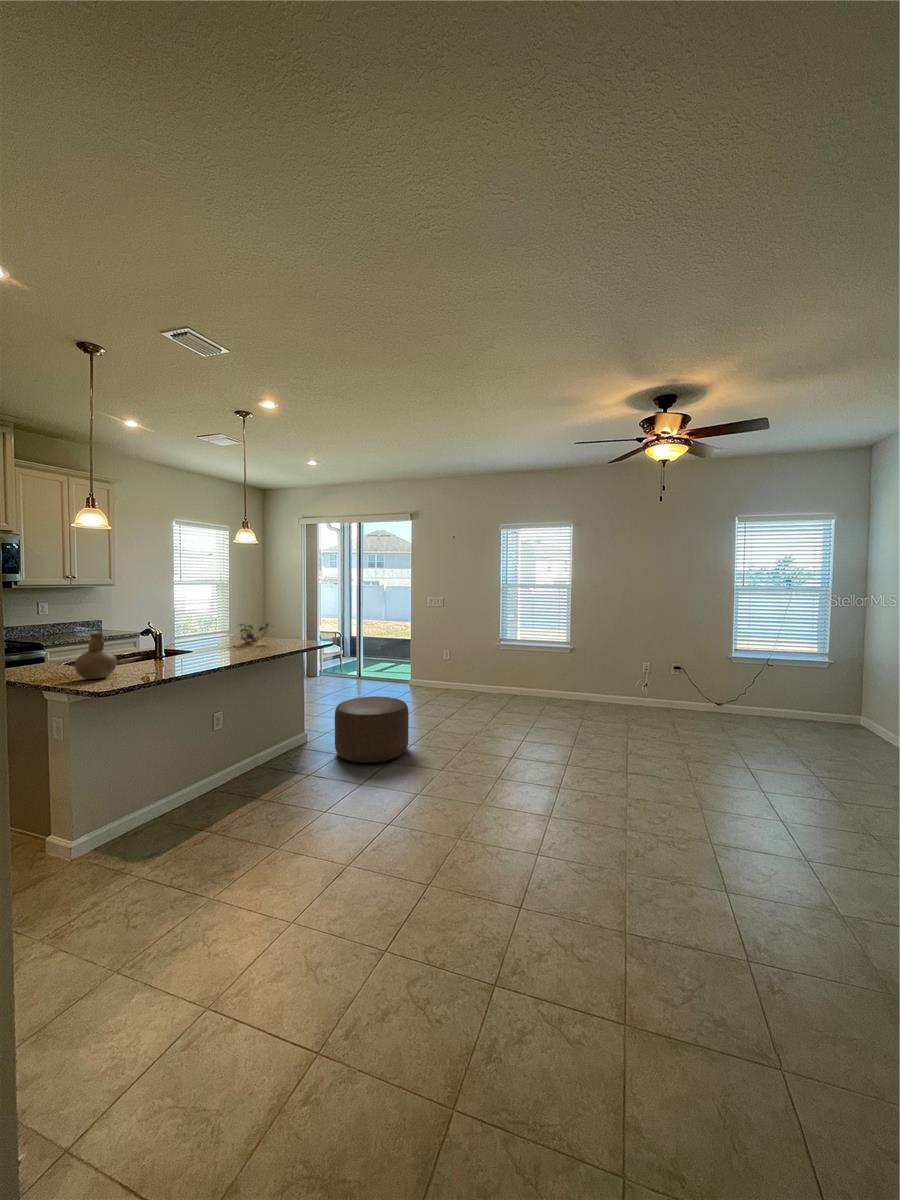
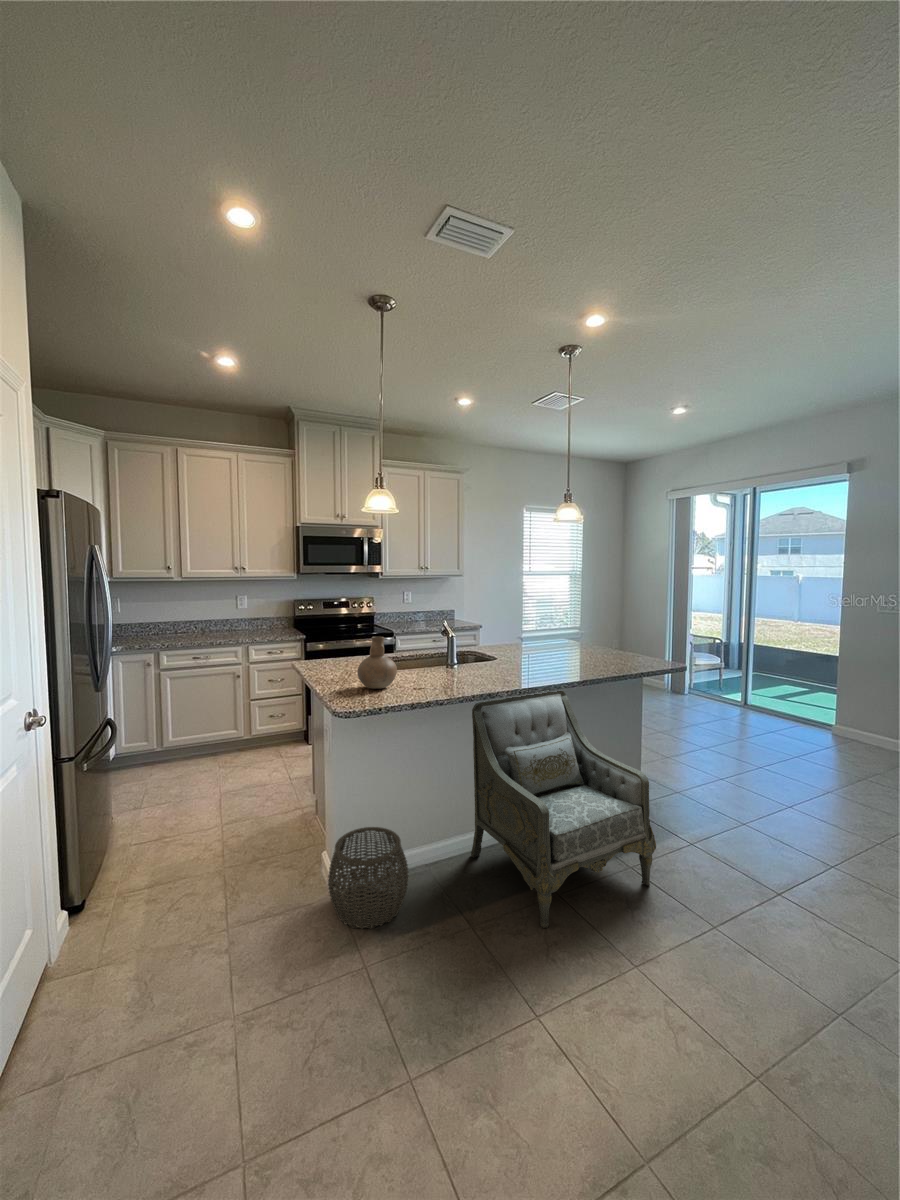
plant: present [234,623,269,647] -> none [552,627,605,659]
armchair: none [184,667,326,823] -> present [471,691,656,928]
ottoman: present [335,696,409,762] -> none [681,755,820,881]
woven basket: none [63,794,147,879] -> present [328,827,409,929]

